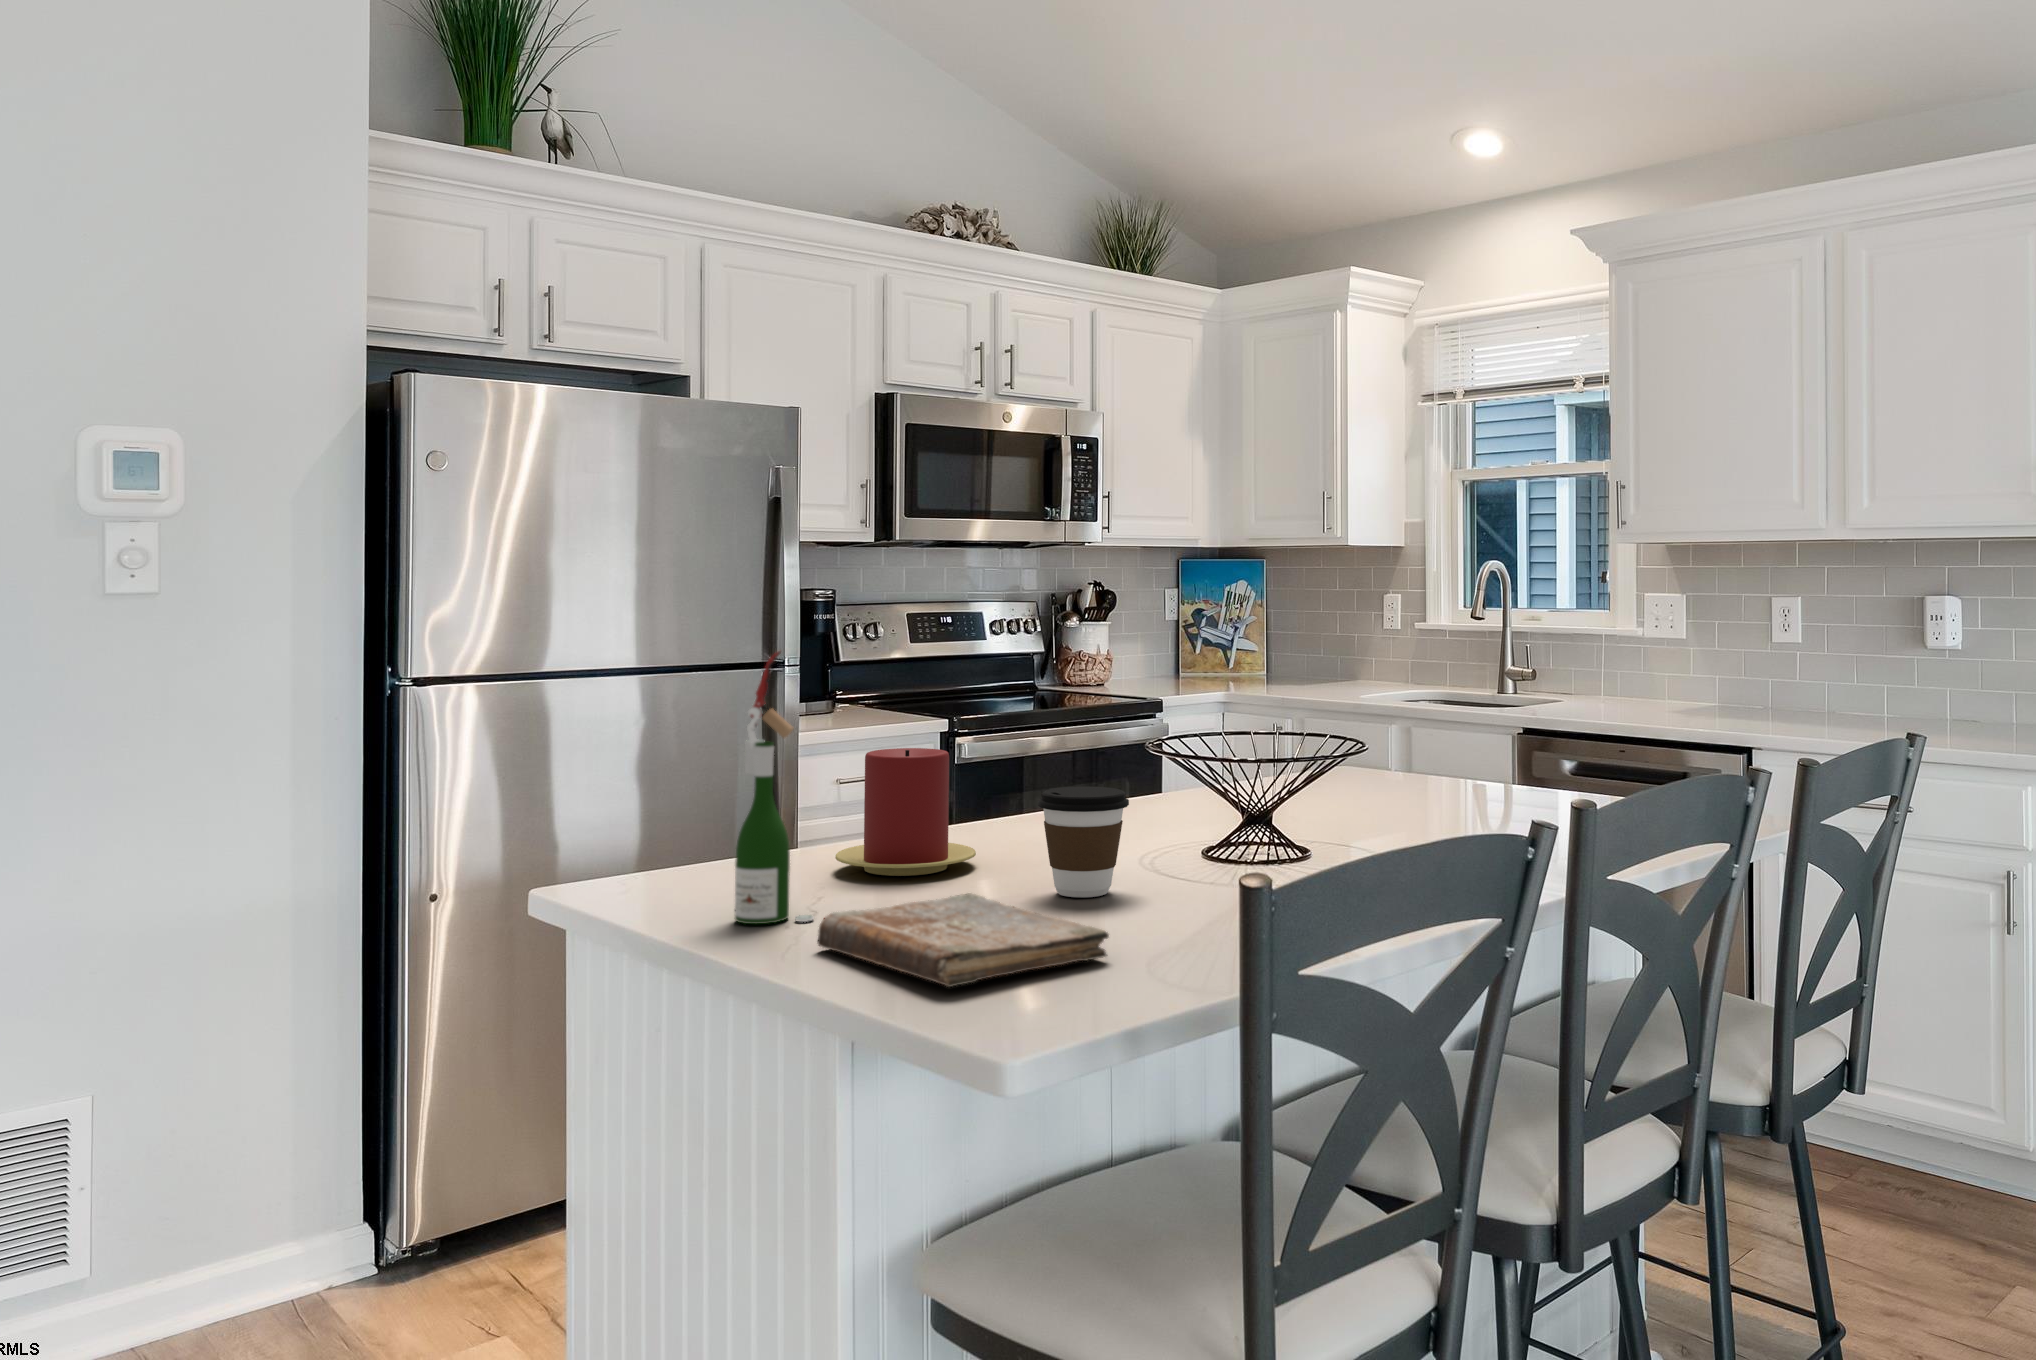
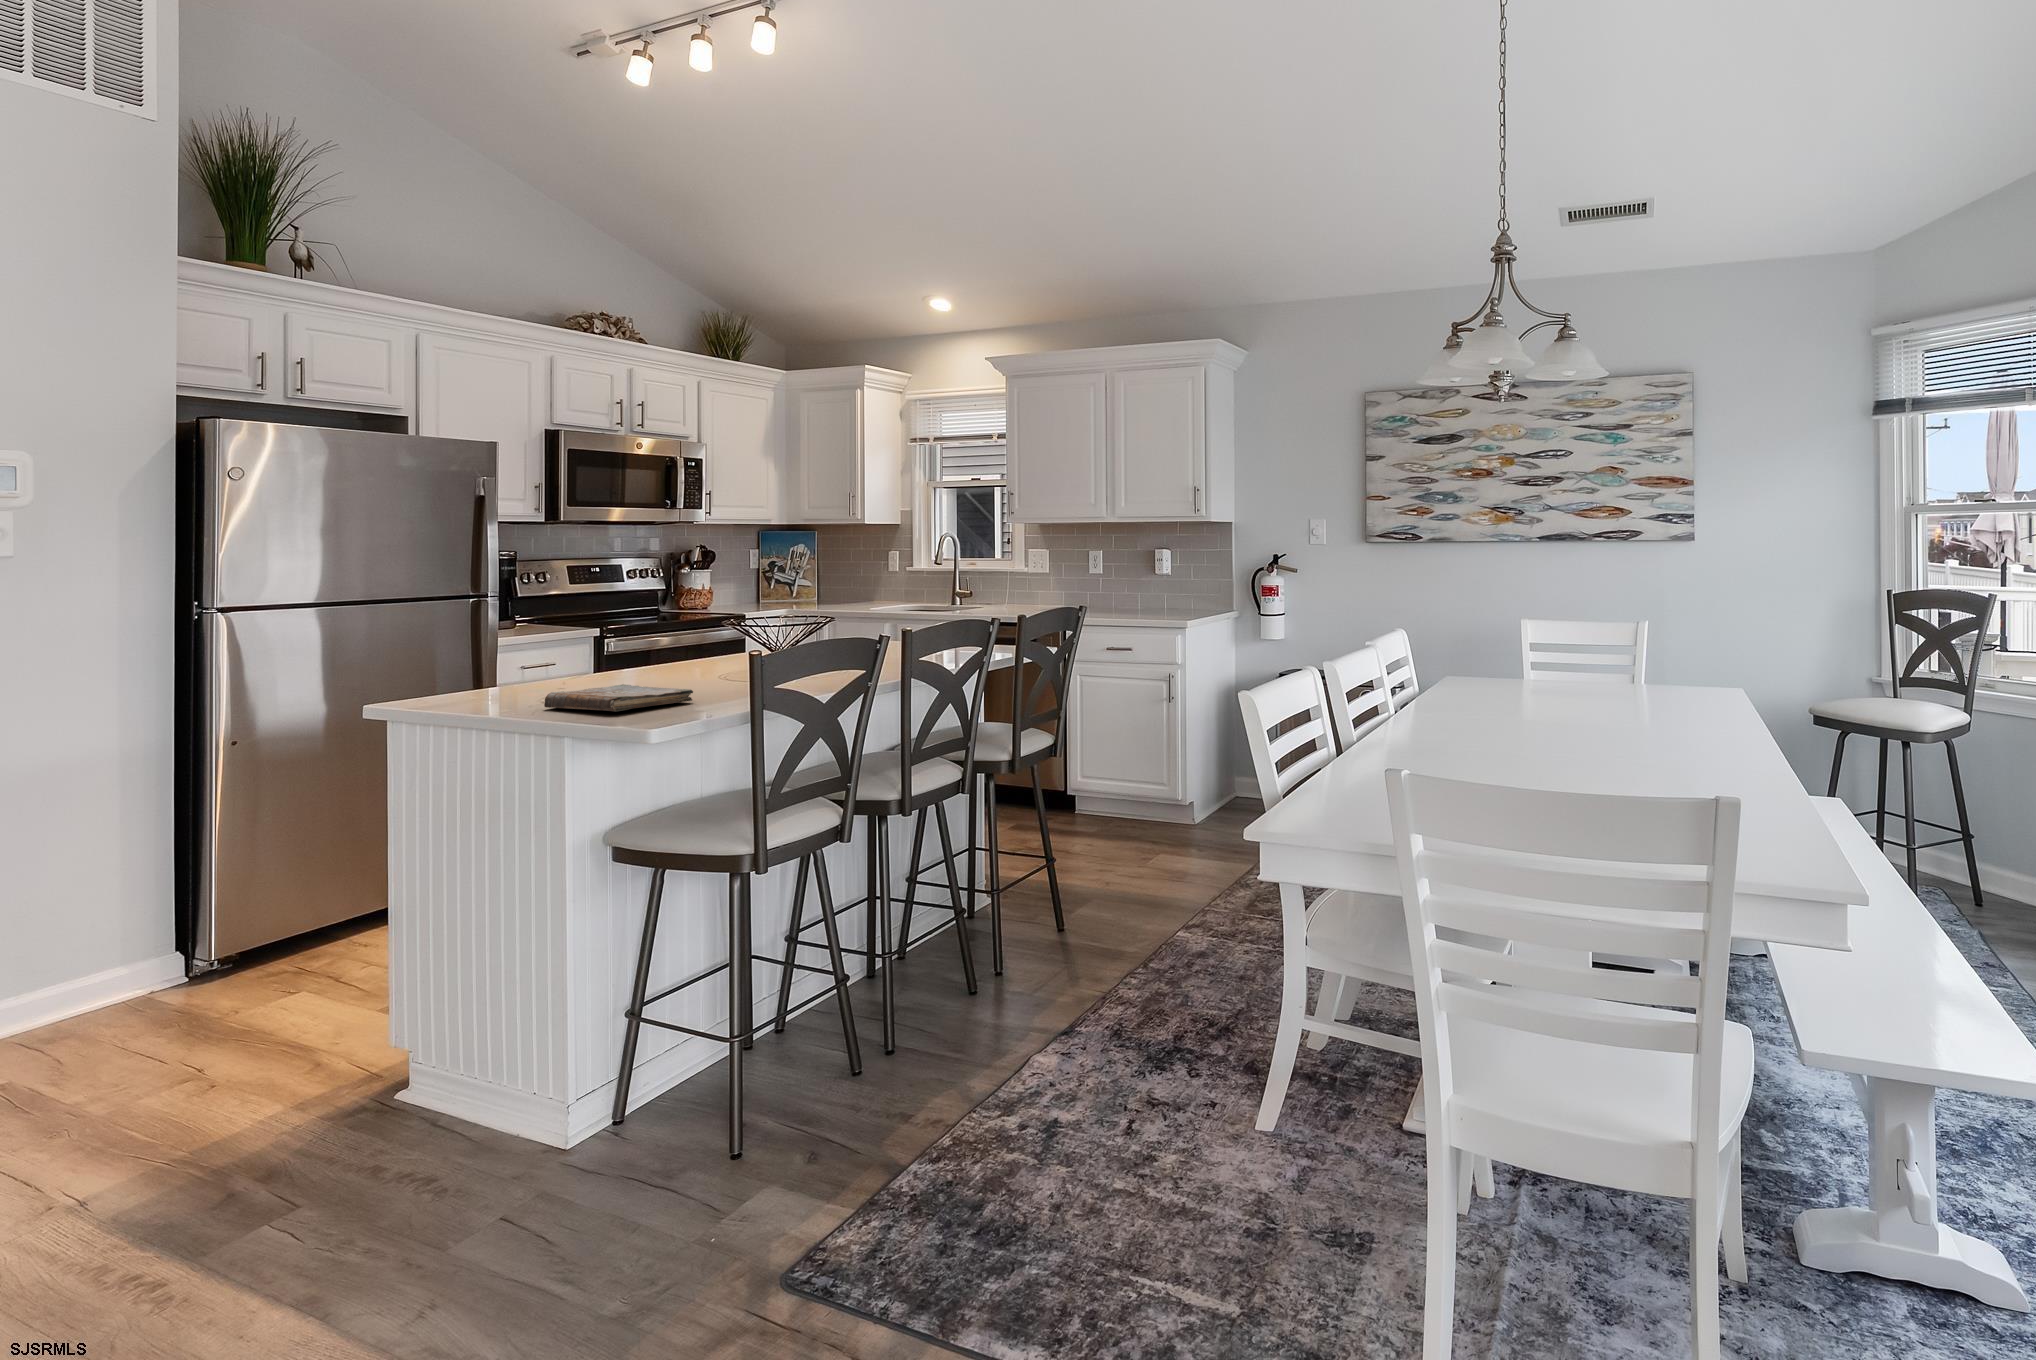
wine bottle: present [735,651,814,924] -> none [493,574,538,705]
candle: present [835,748,976,876] -> none [544,626,625,687]
coffee cup: present [1038,786,1129,897] -> none [659,638,707,687]

